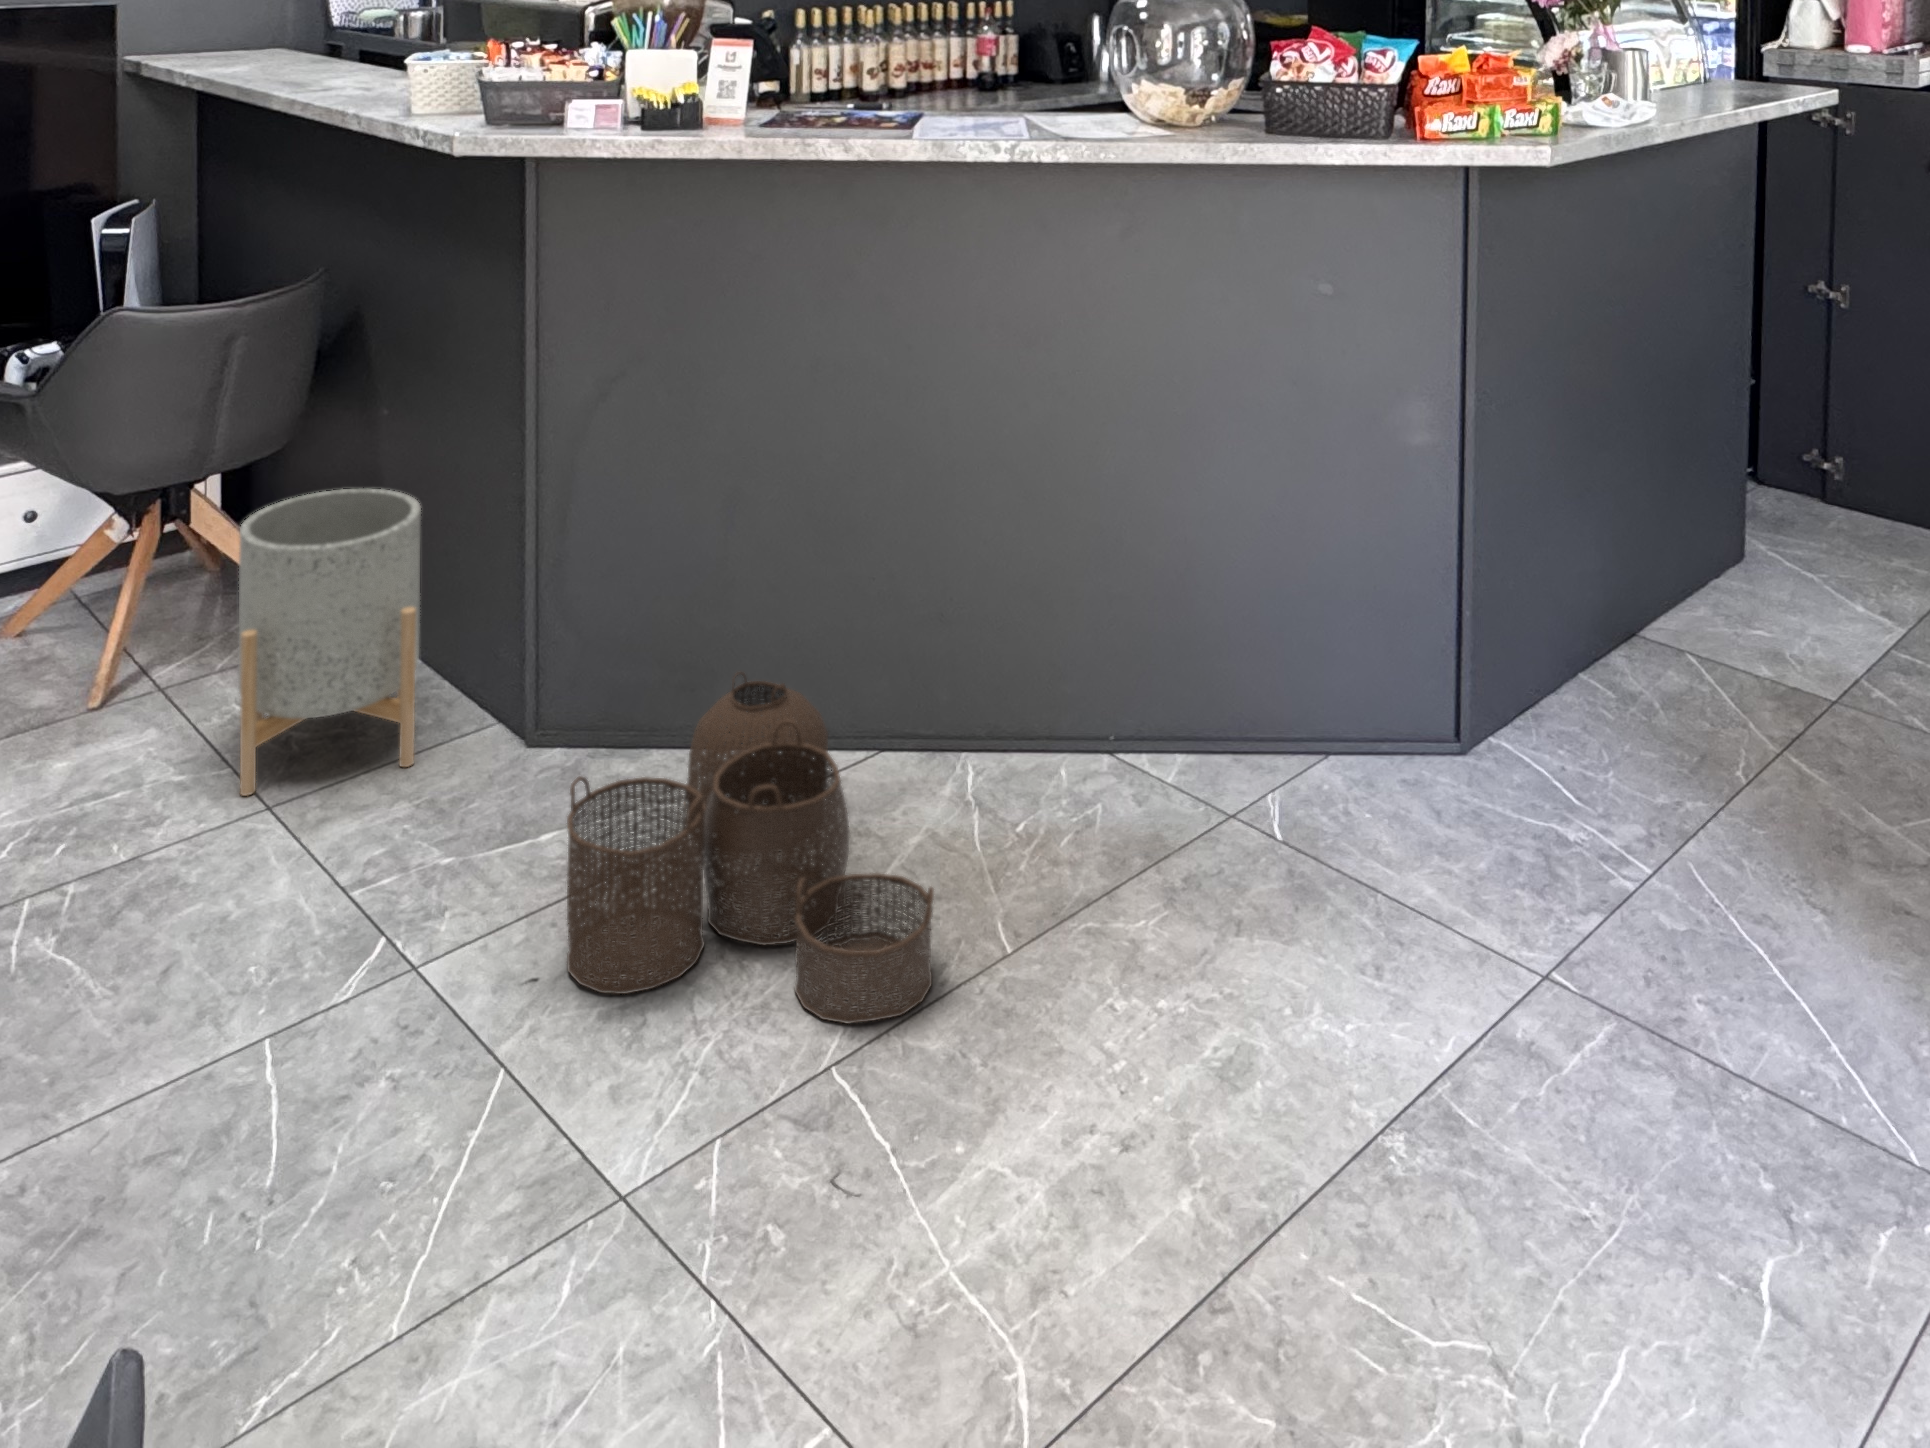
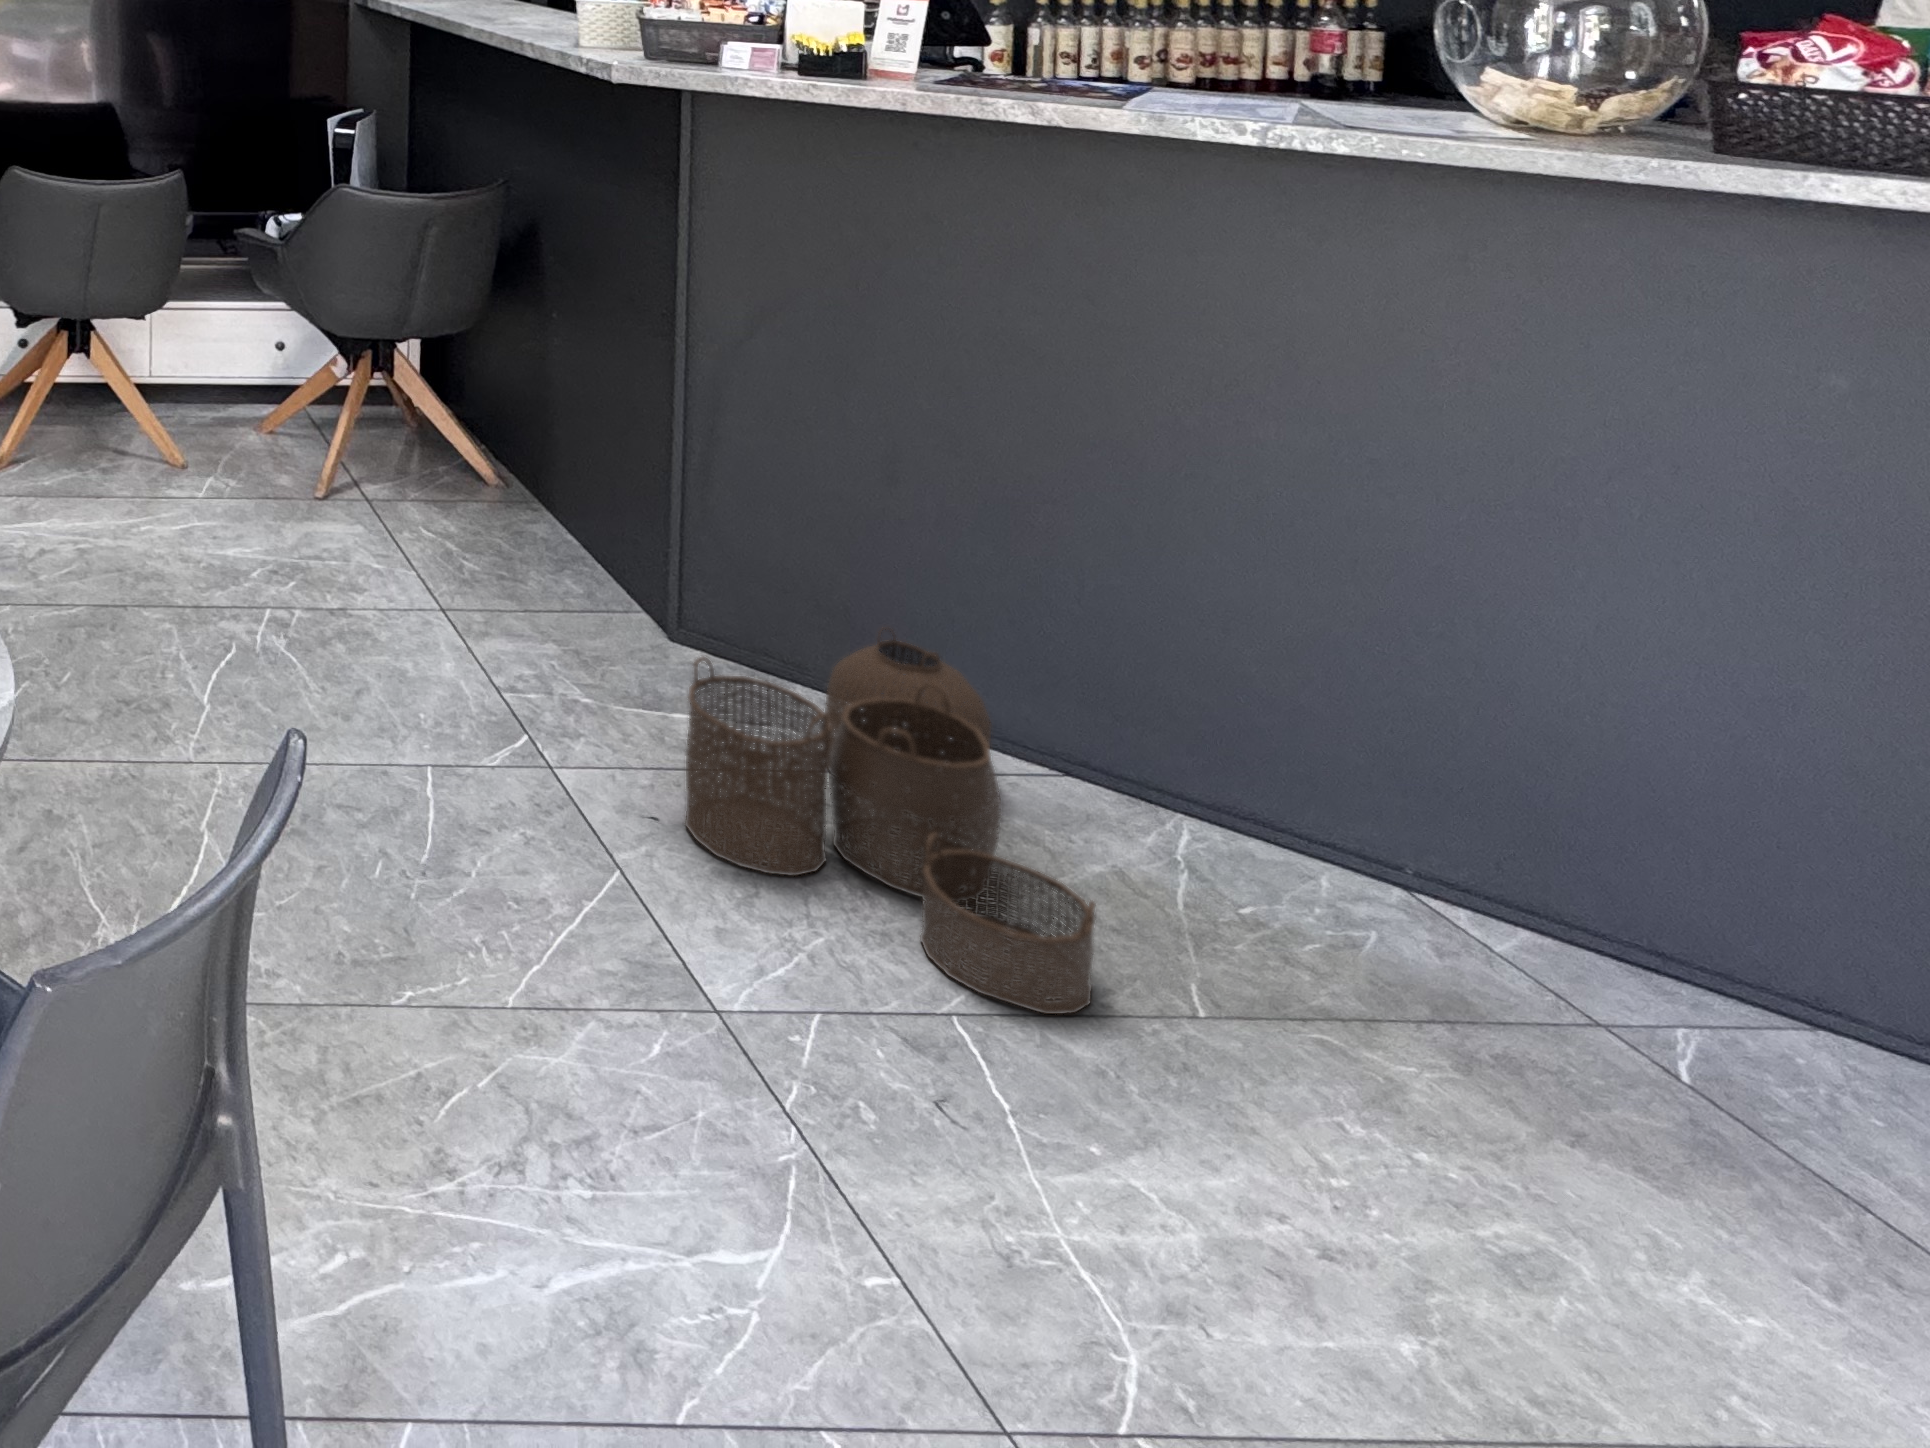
planter: present [238,489,421,796] -> none [421,363,578,617]

